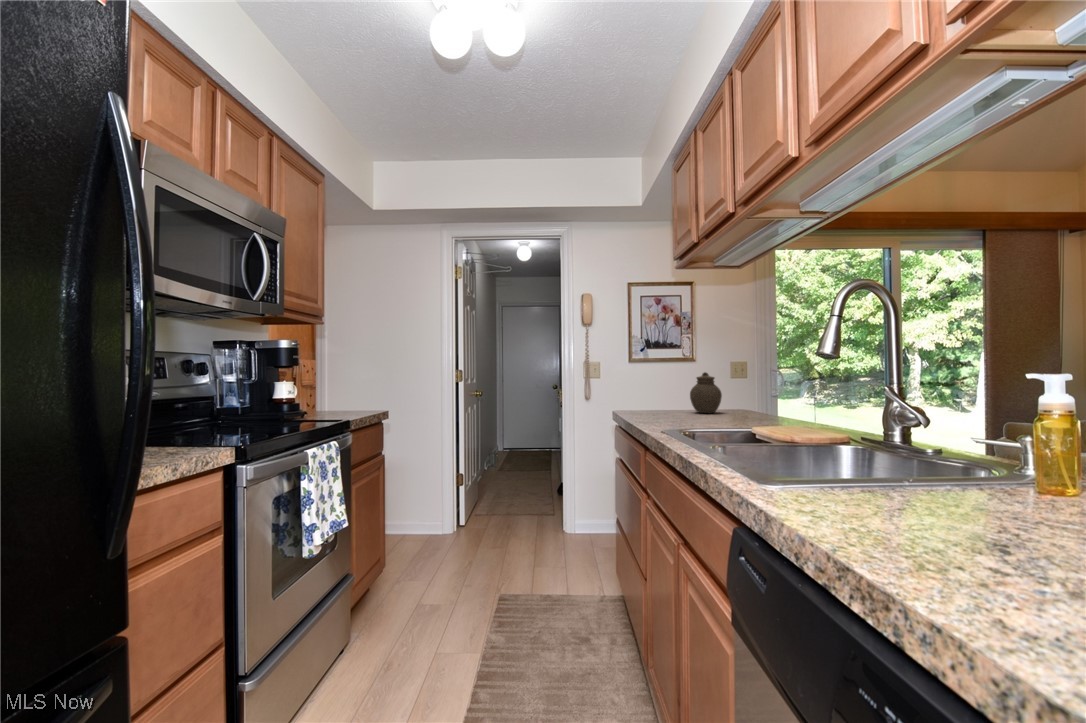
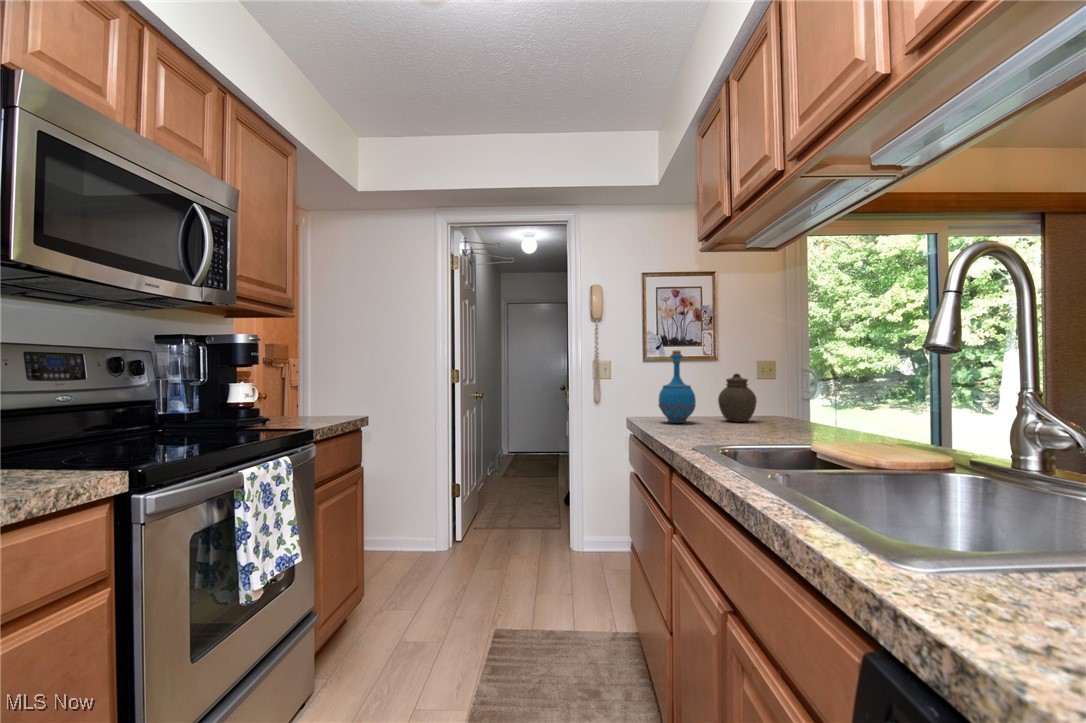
bottle: none [639,353,671,415] -> present [659,350,696,423]

